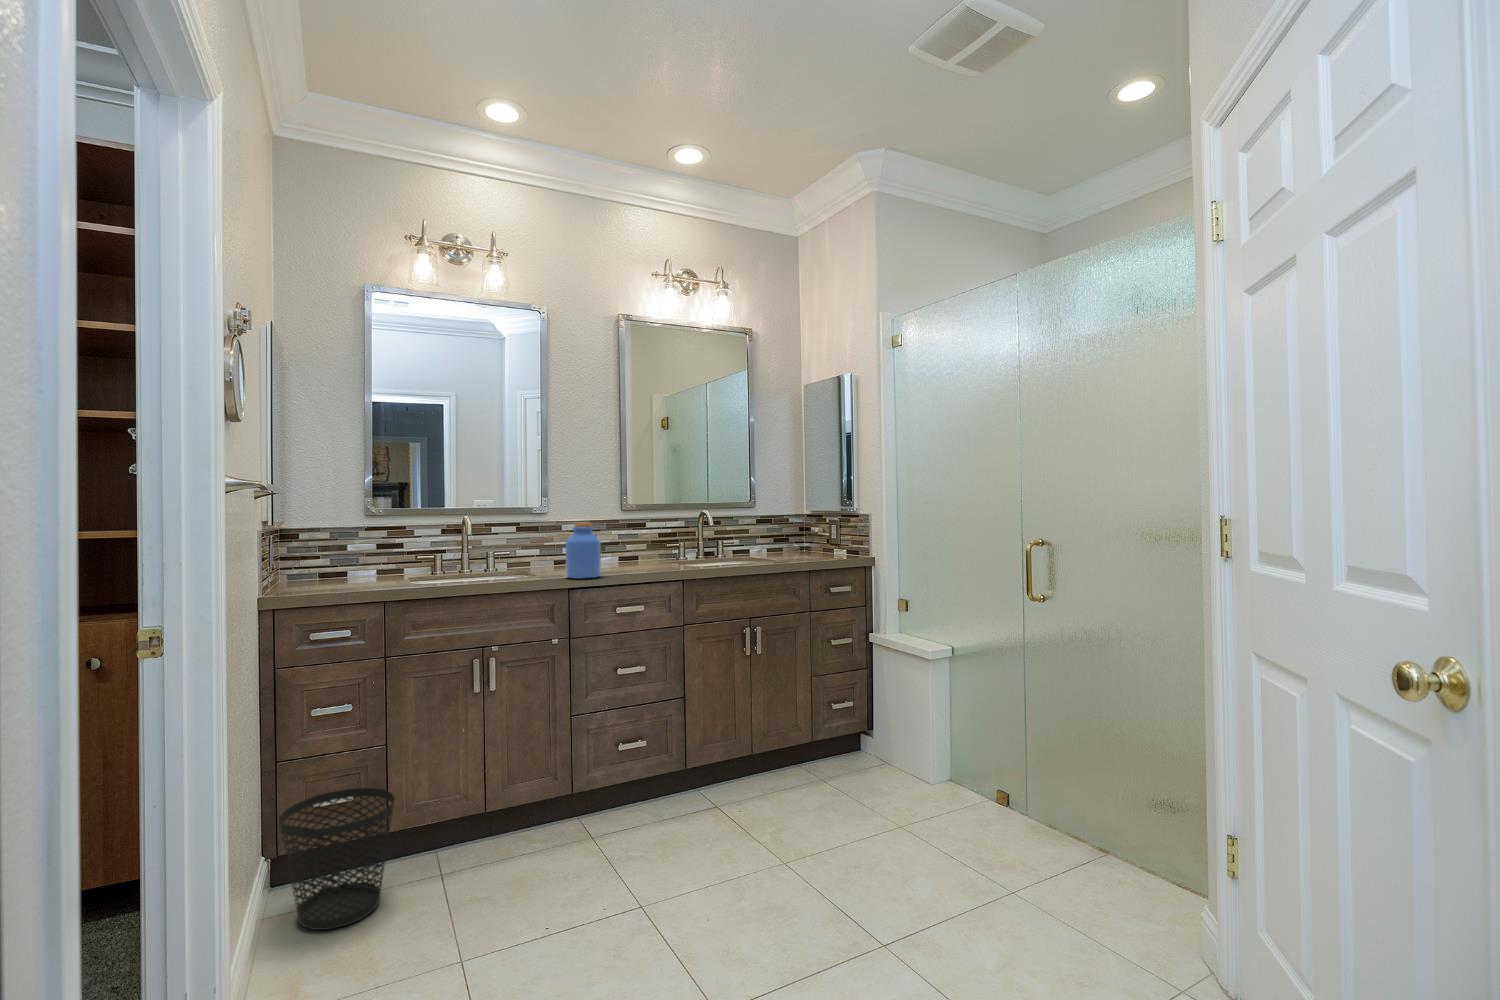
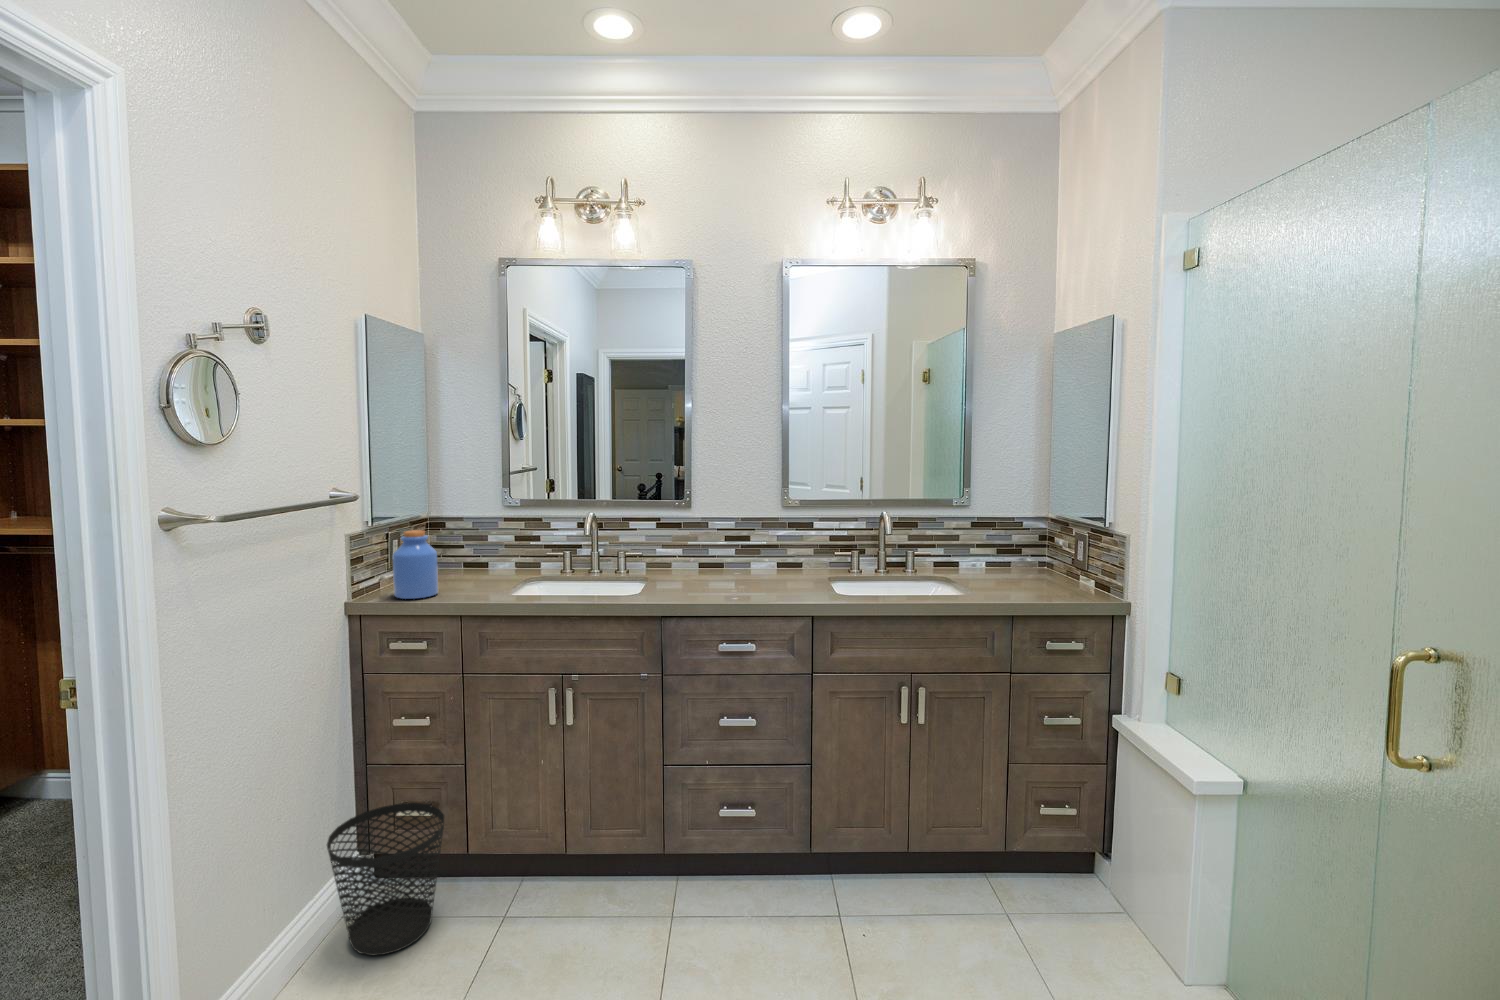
jar: present [566,522,601,579] -> present [393,530,438,599]

